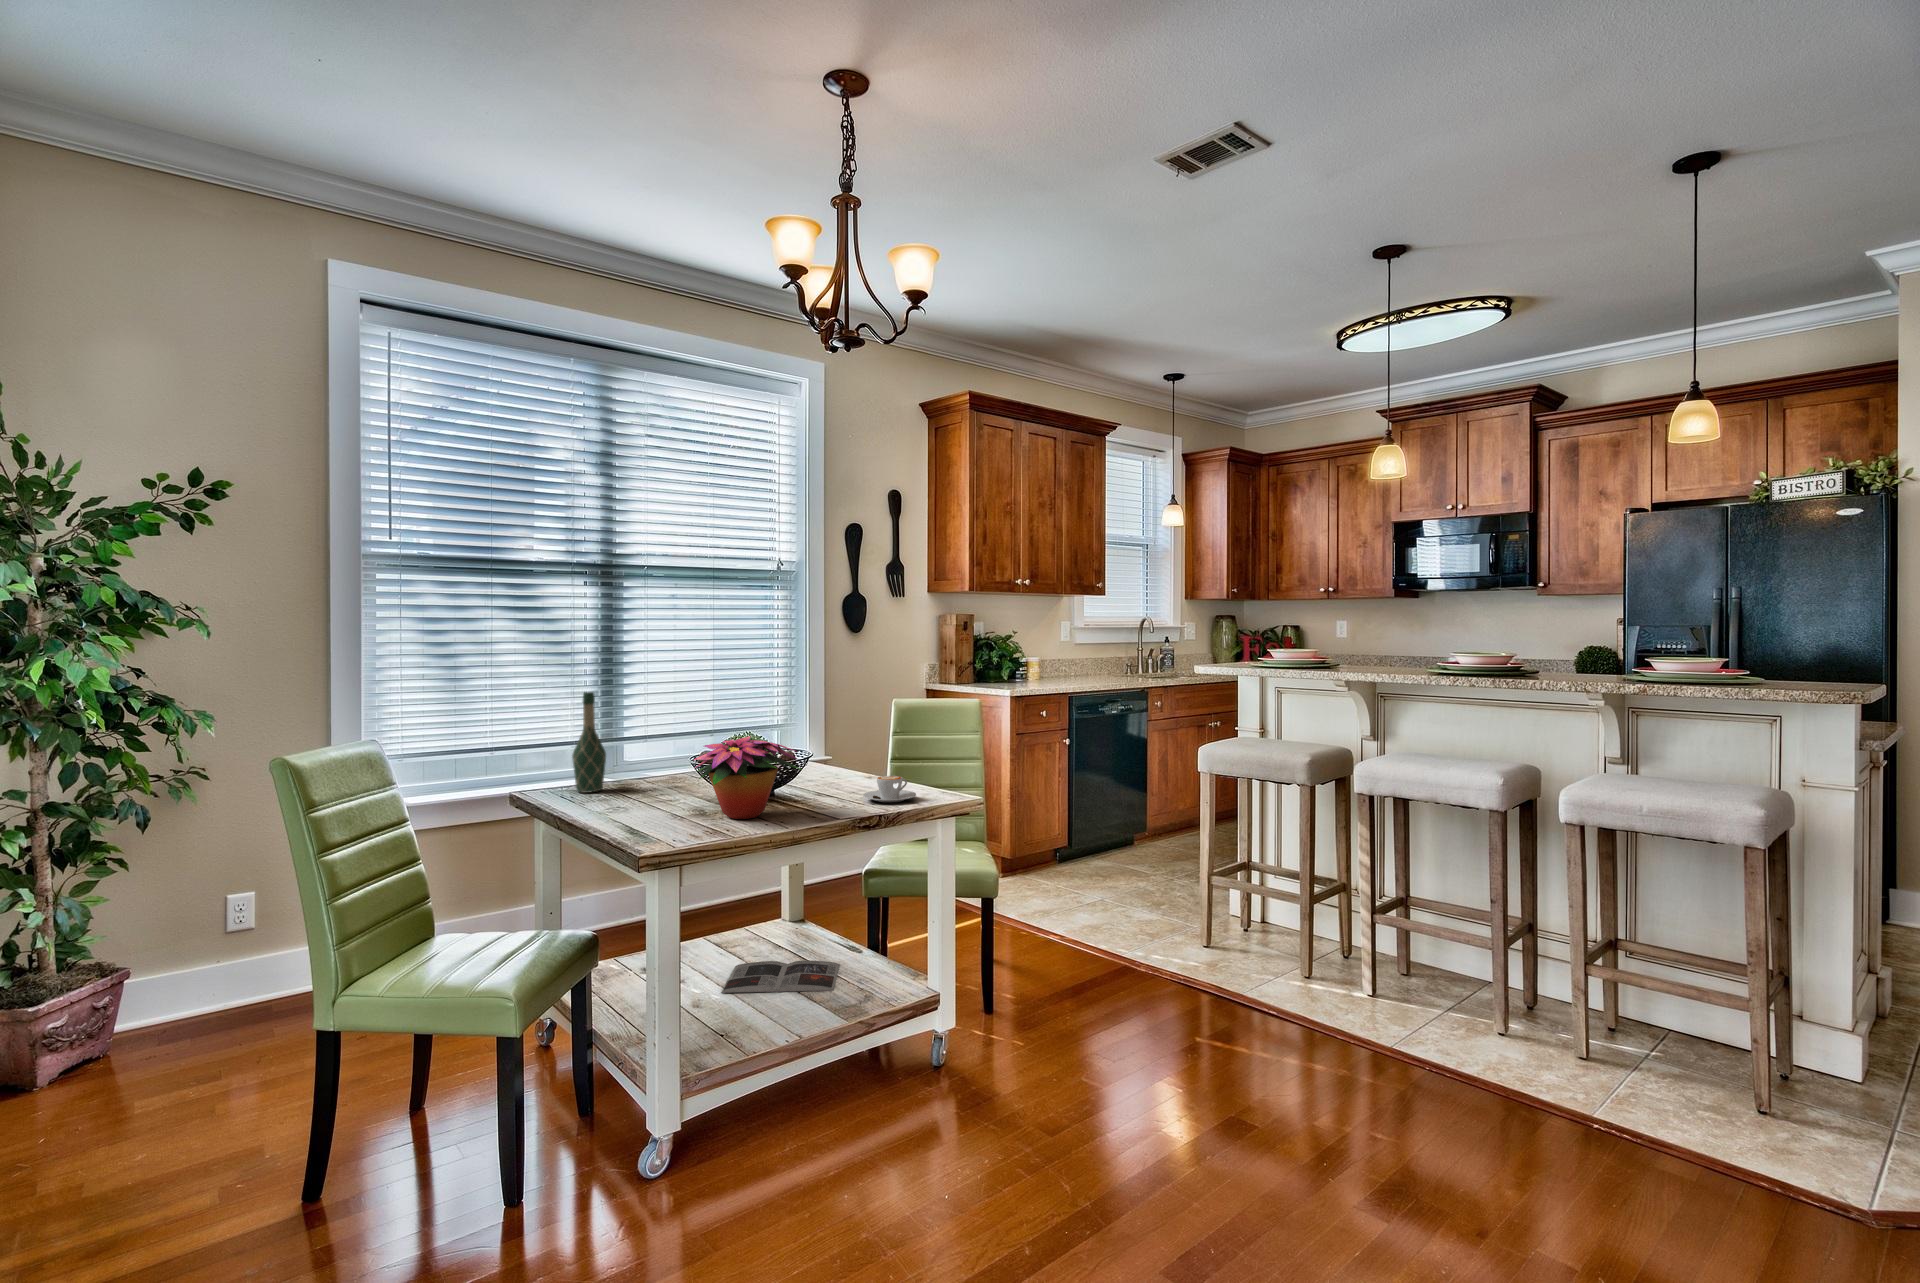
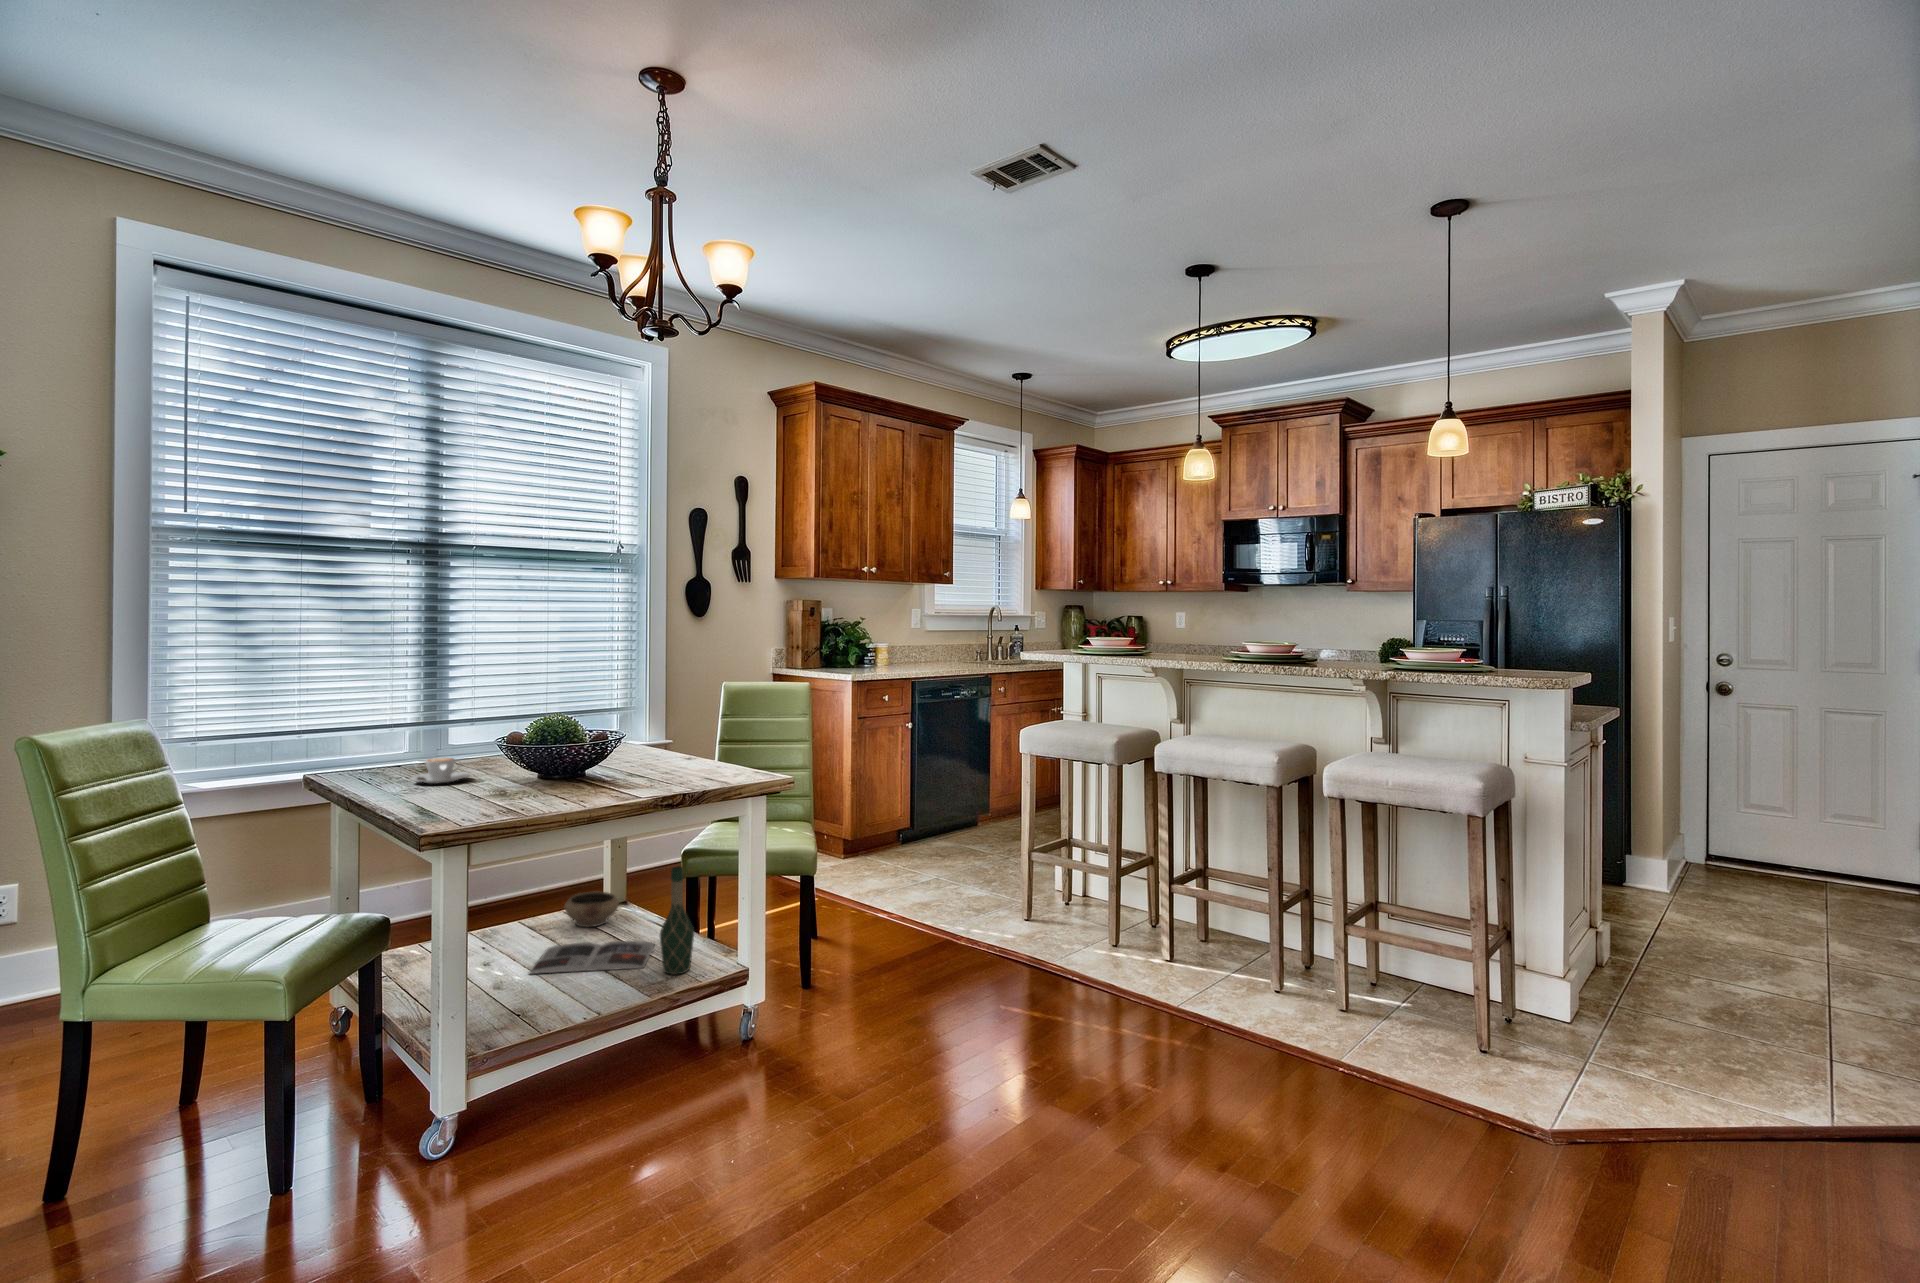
wine bottle: present [572,692,606,793] -> present [660,867,694,975]
flower arrangement: present [694,736,802,819] -> none [486,716,612,799]
coffee cup: present [863,776,916,802] -> present [410,758,469,784]
ceramic bowl: none [747,908,799,945] -> present [564,891,619,927]

